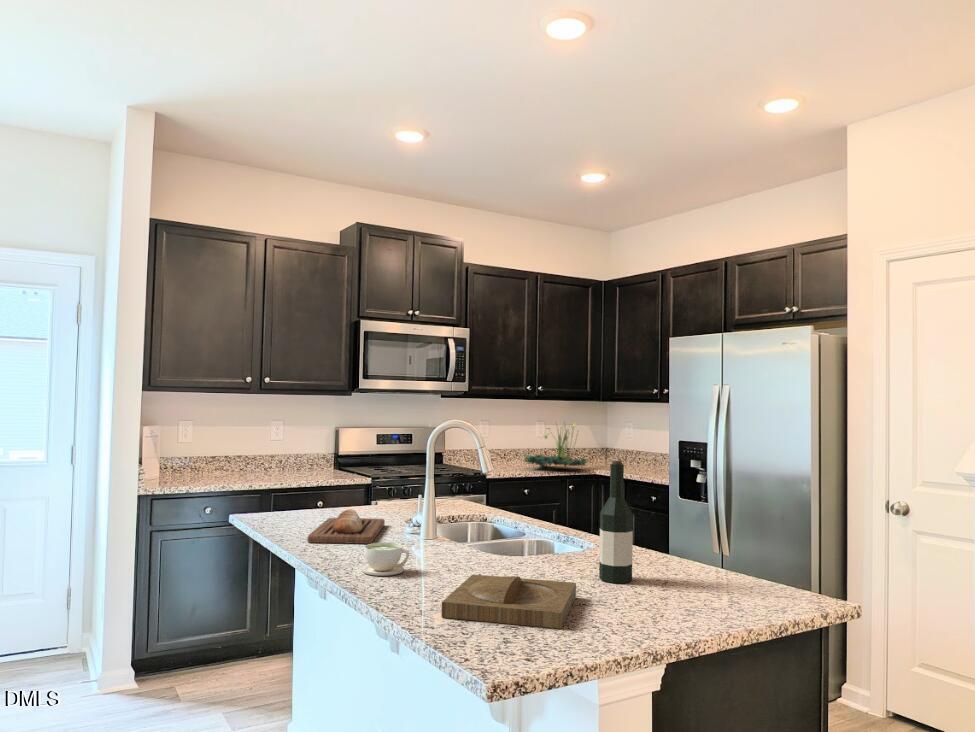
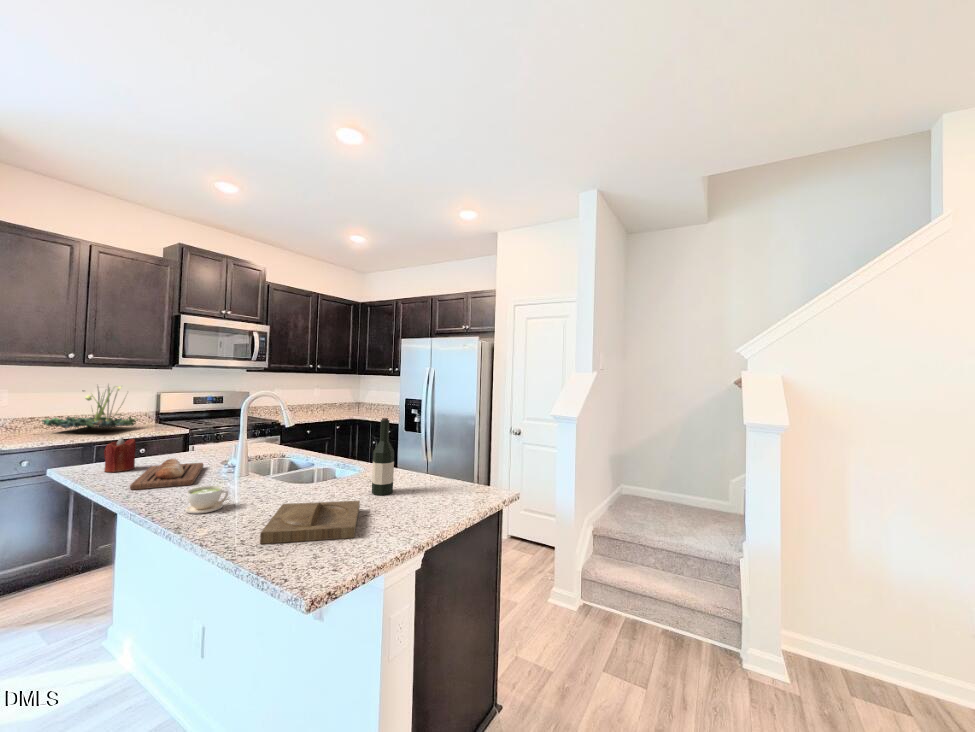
plant: present [525,424,587,466] -> present [42,386,135,428]
candle: none [282,479,313,522] -> present [104,438,136,472]

